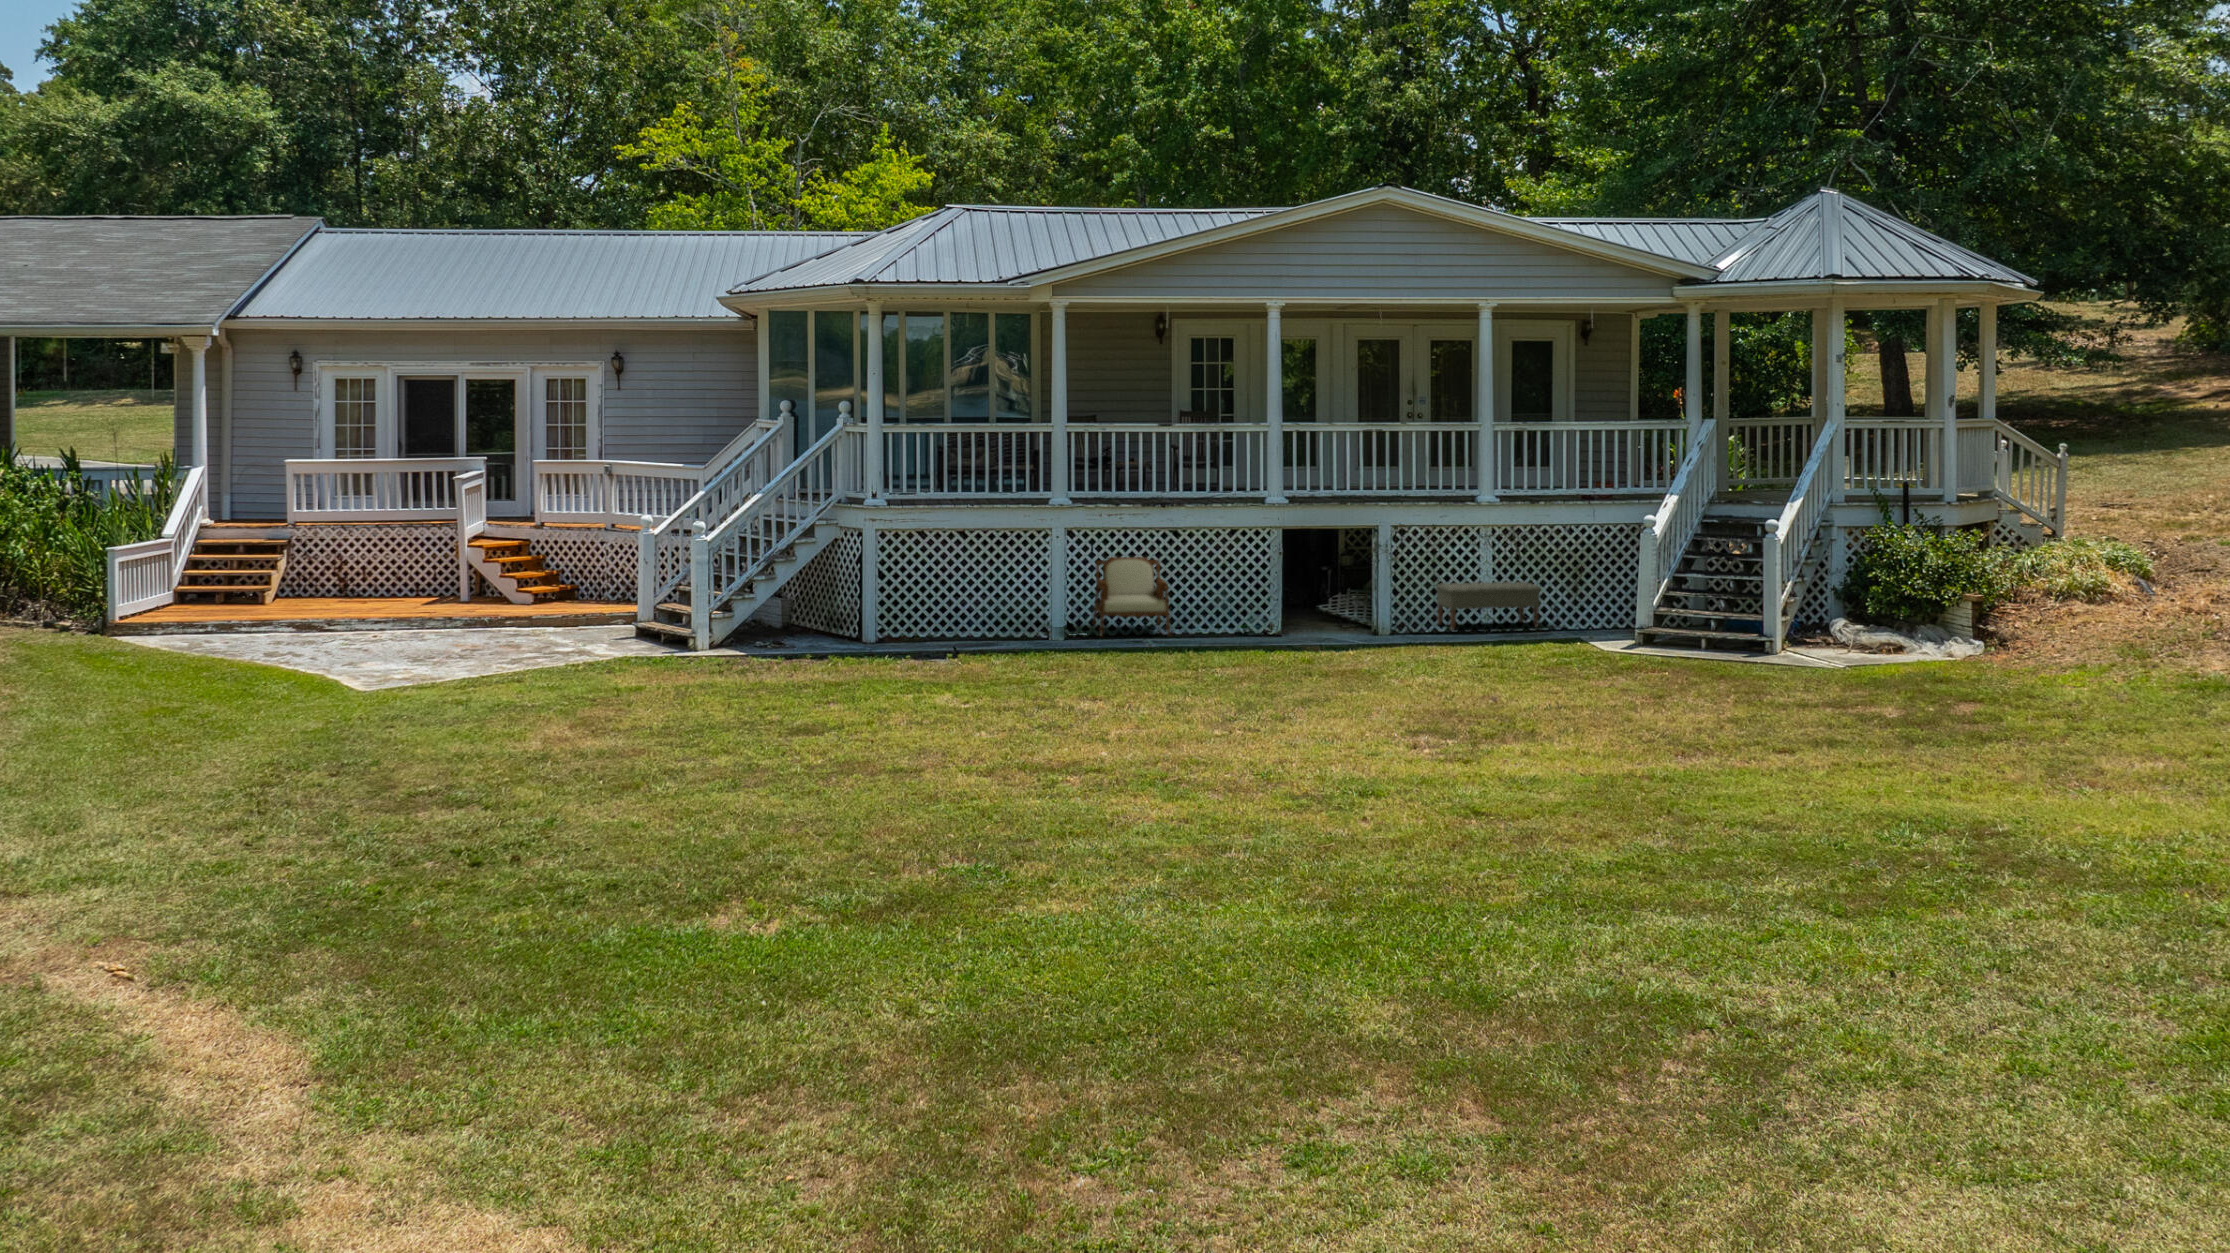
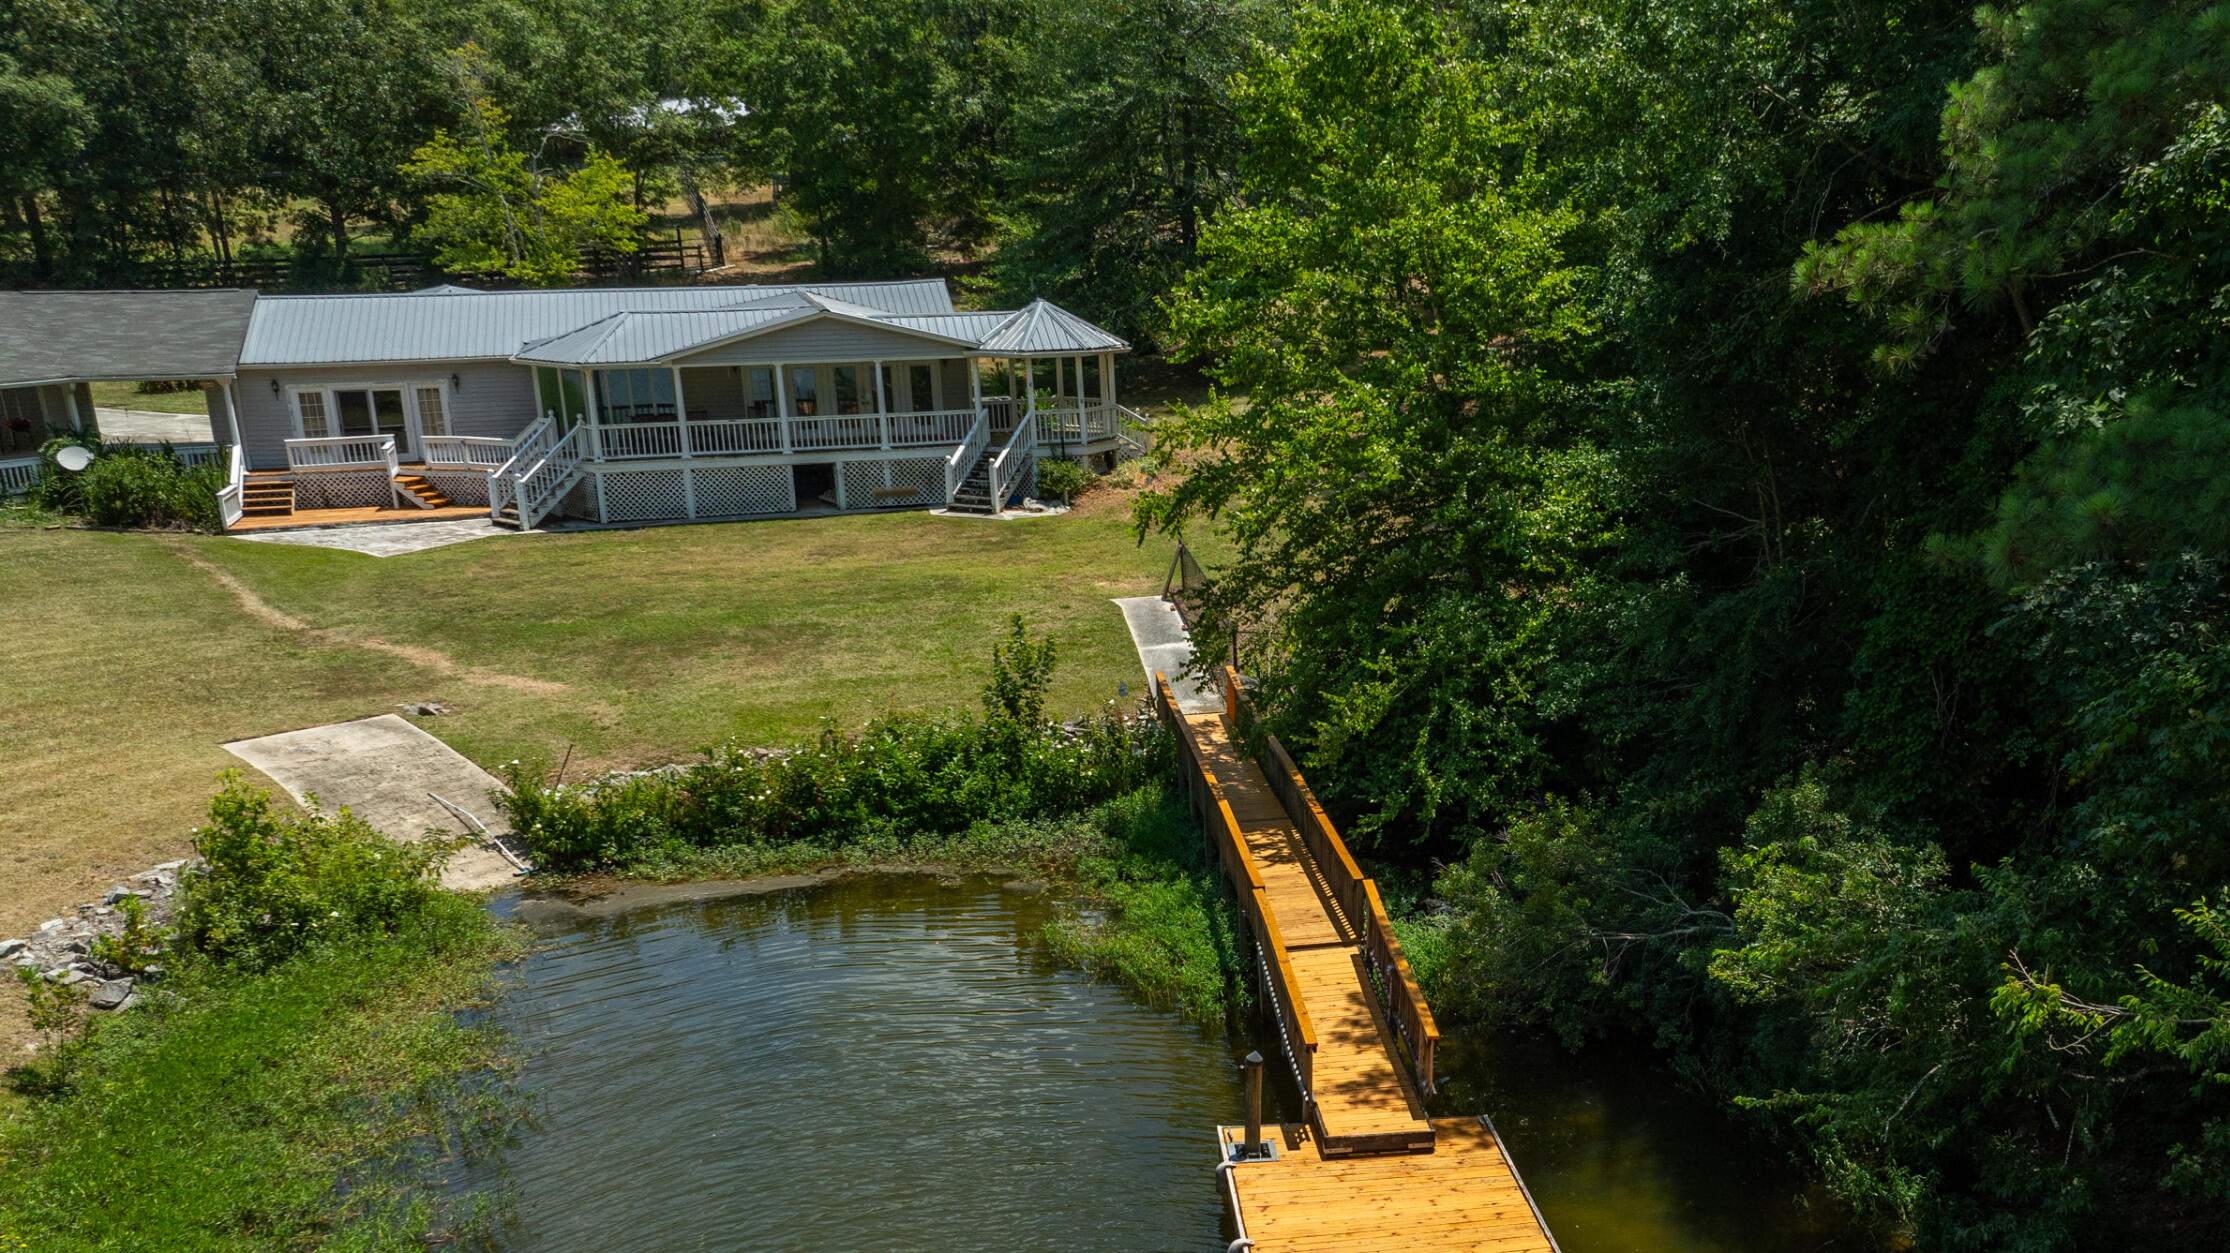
armchair: present [1093,557,1170,636] -> none [707,480,745,517]

